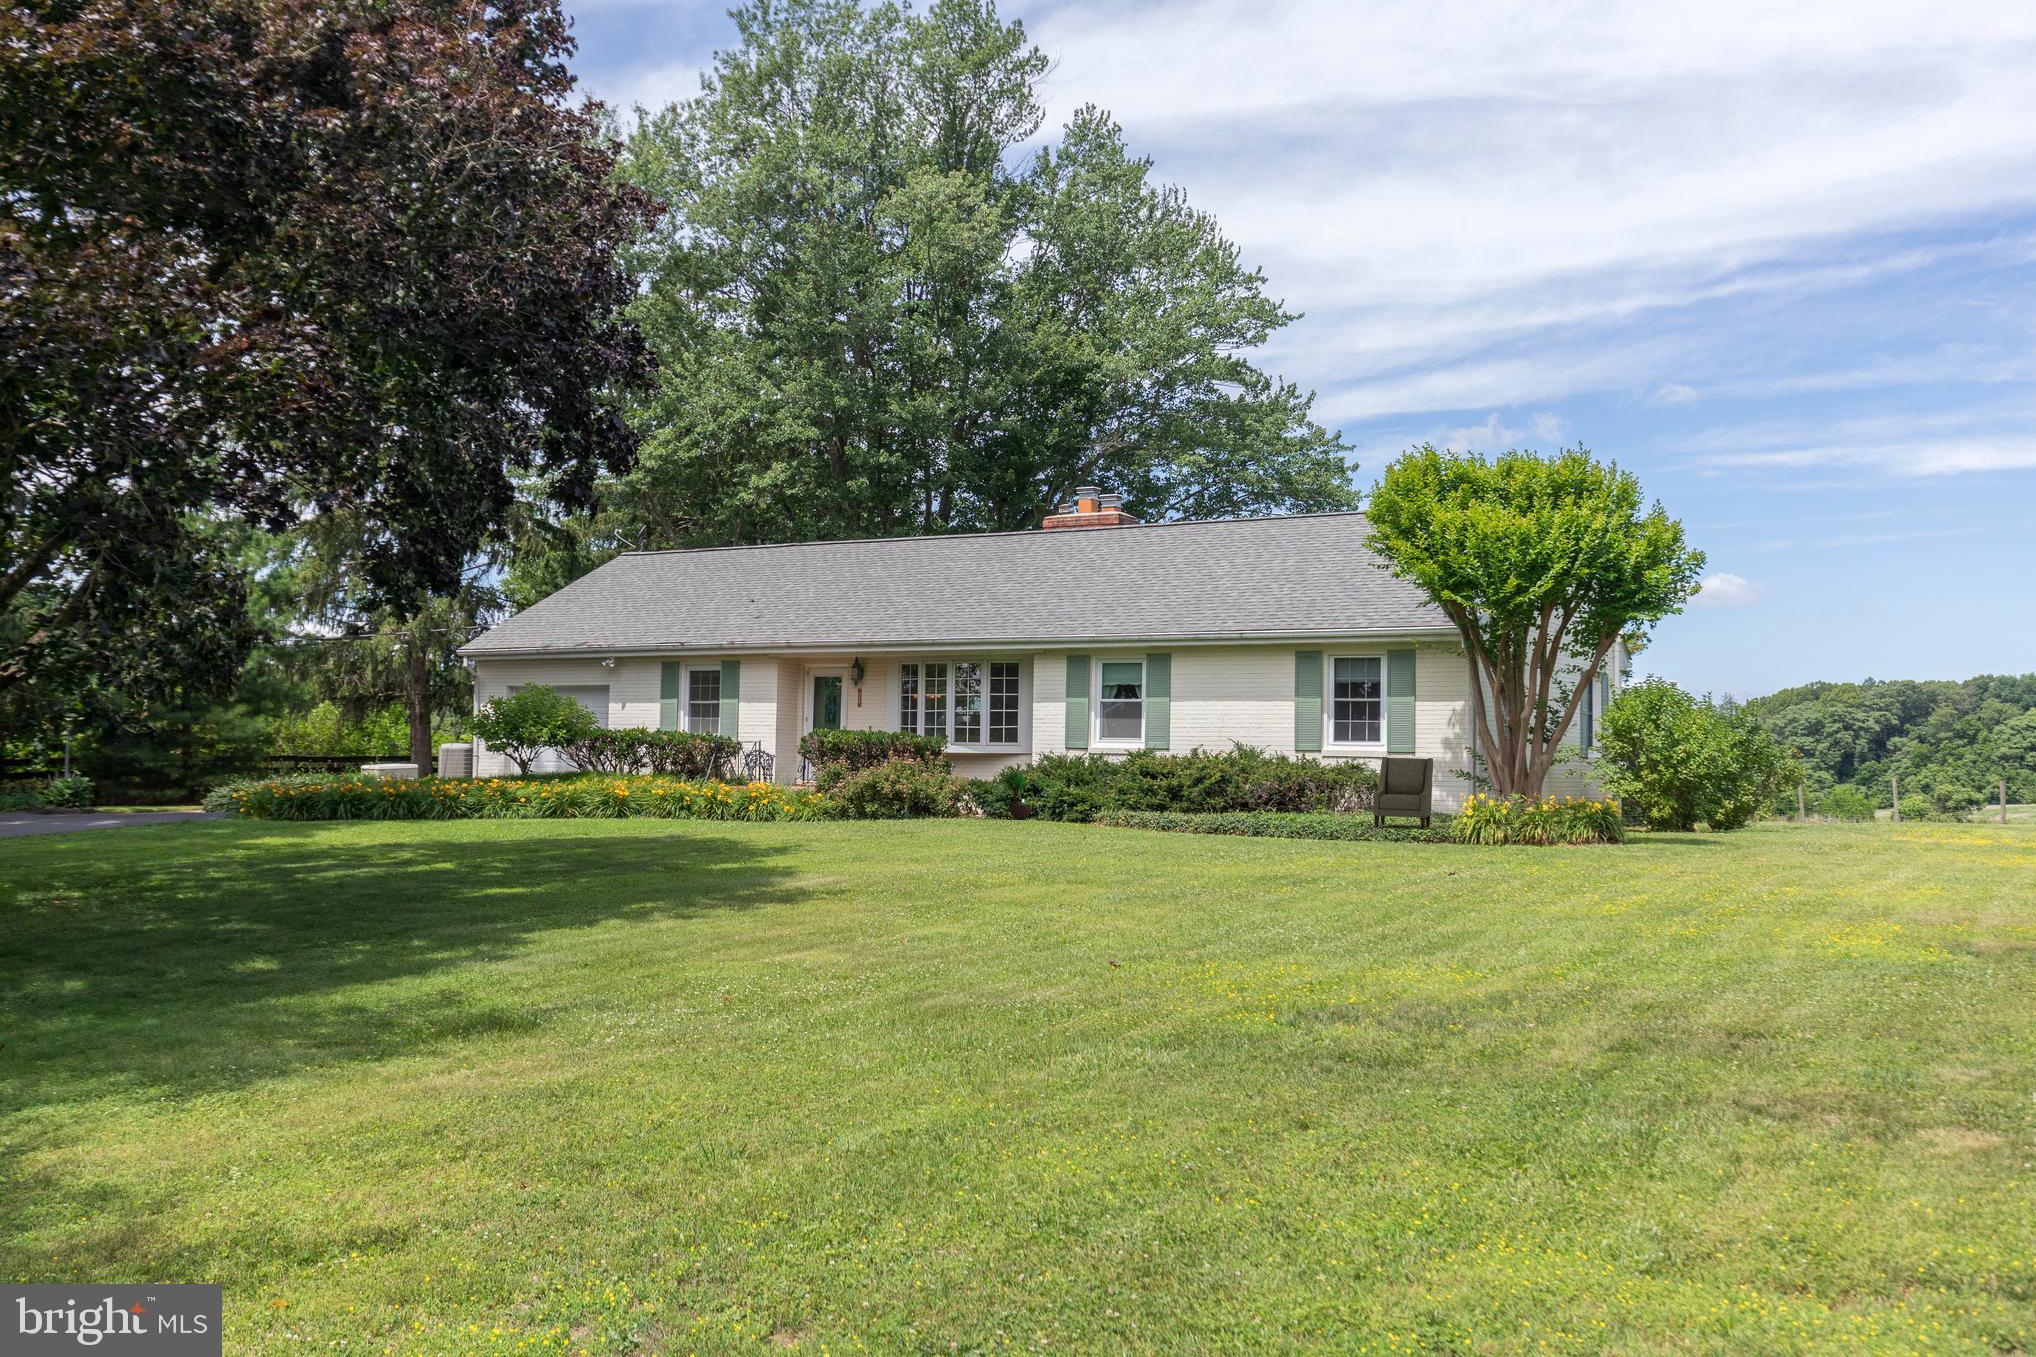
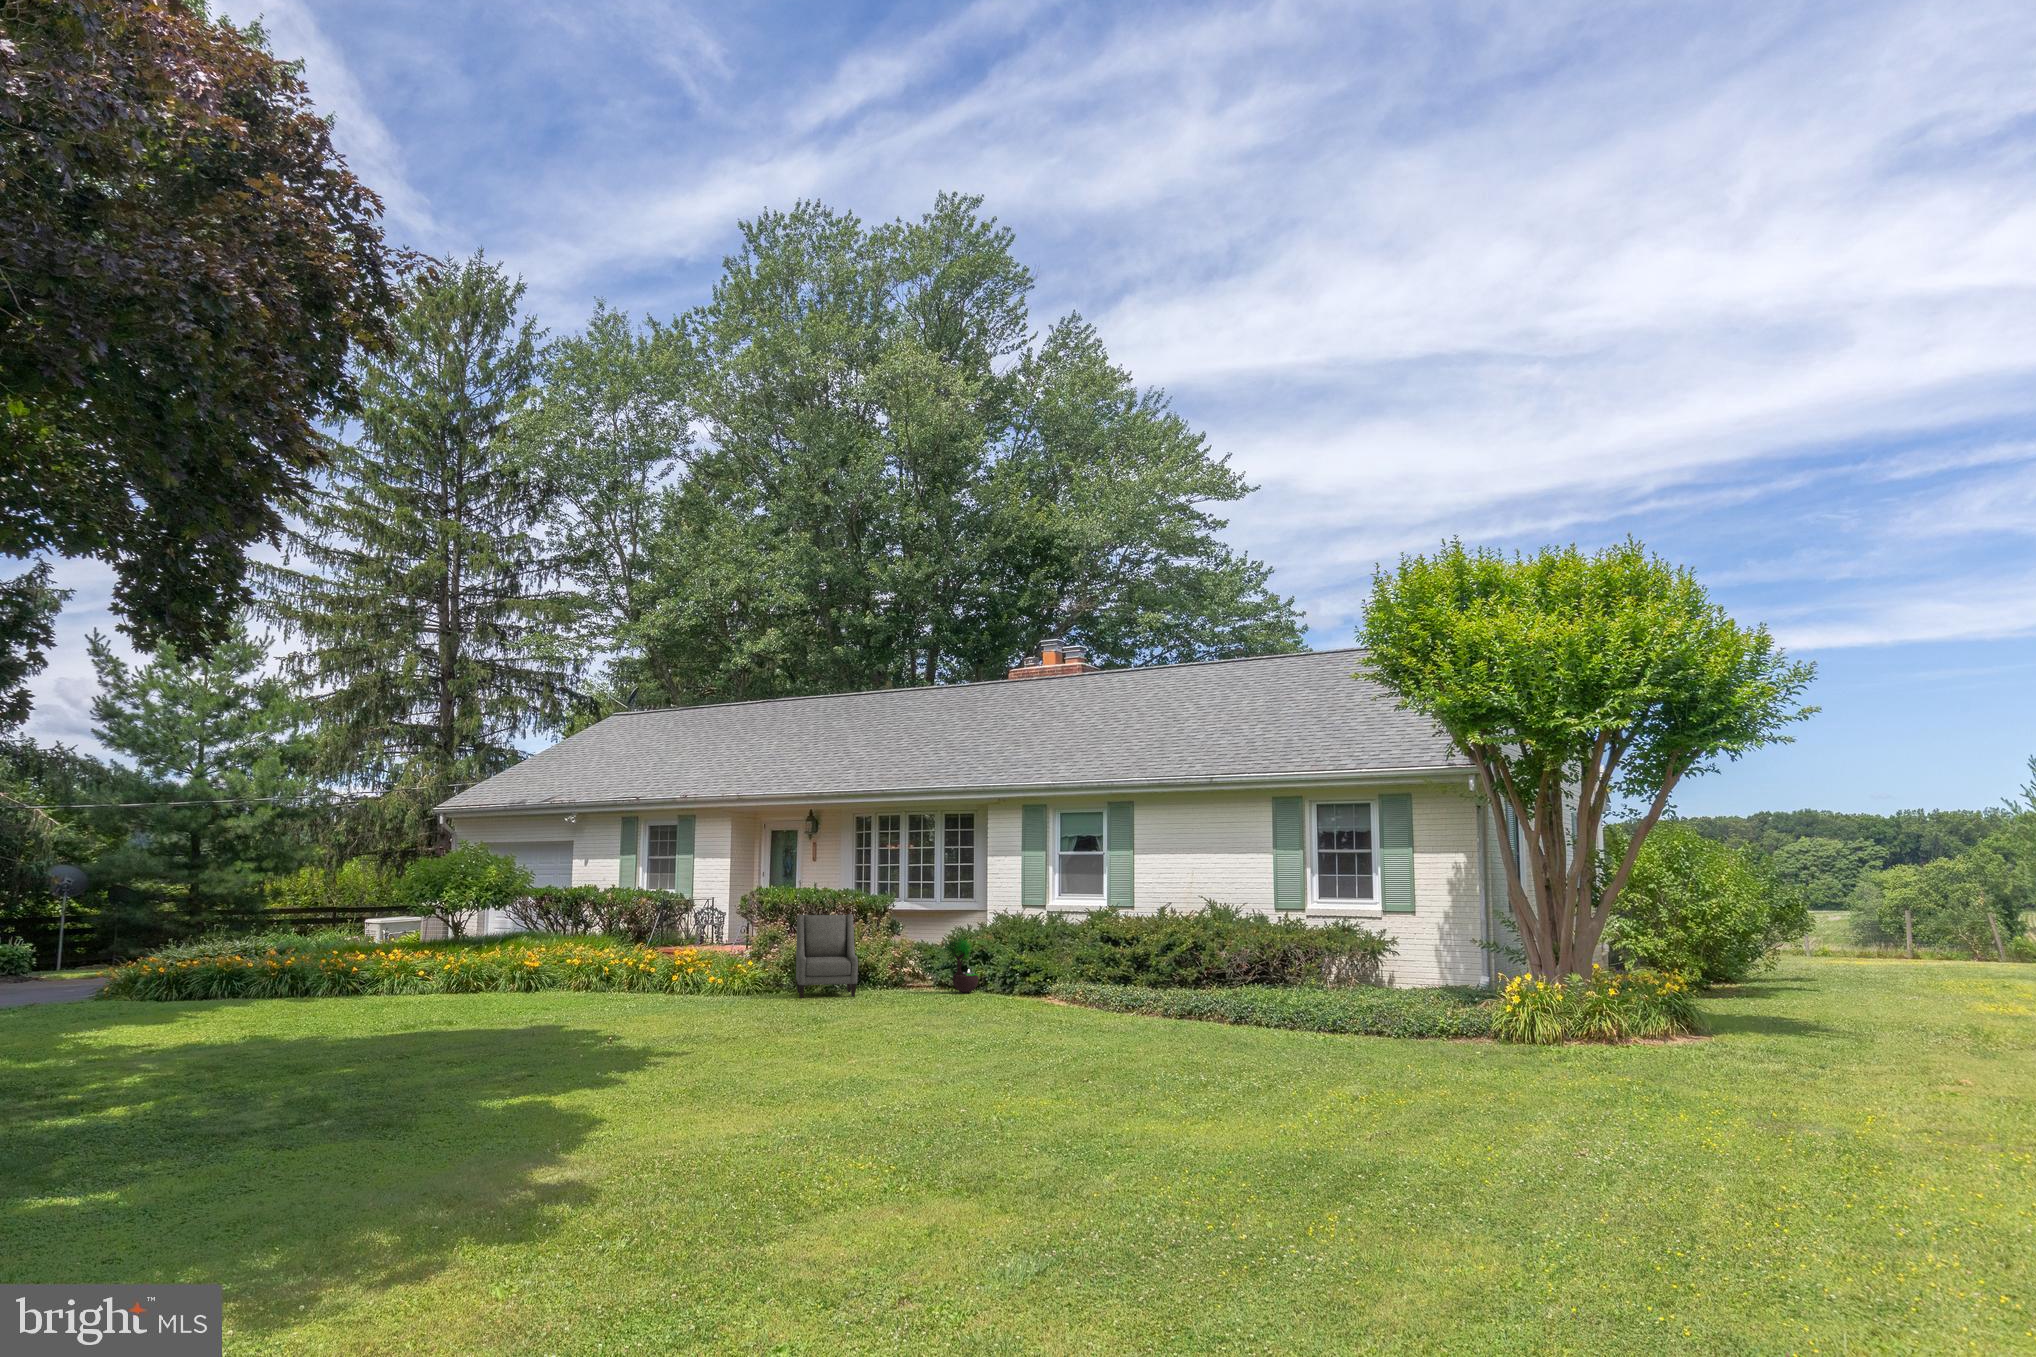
chair: present [1373,757,1433,829] -> present [796,914,858,998]

